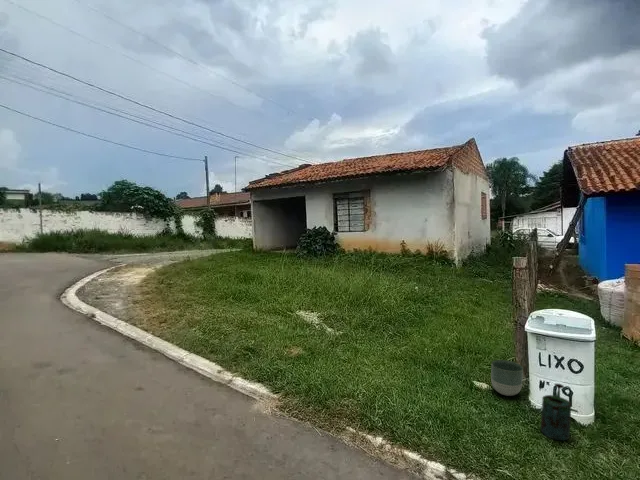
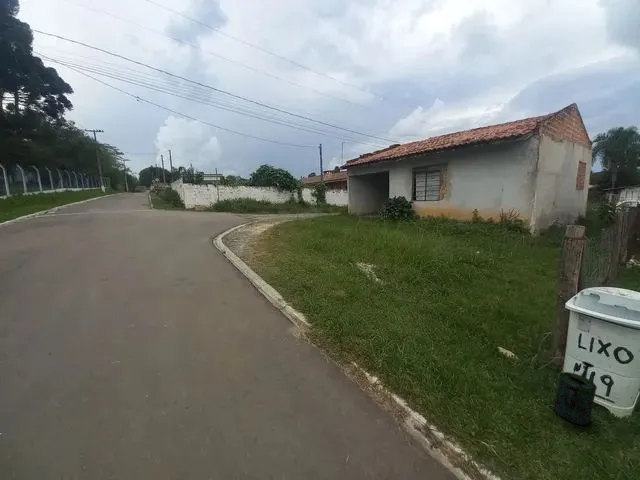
planter: present [491,360,523,396] -> none [511,325,550,363]

